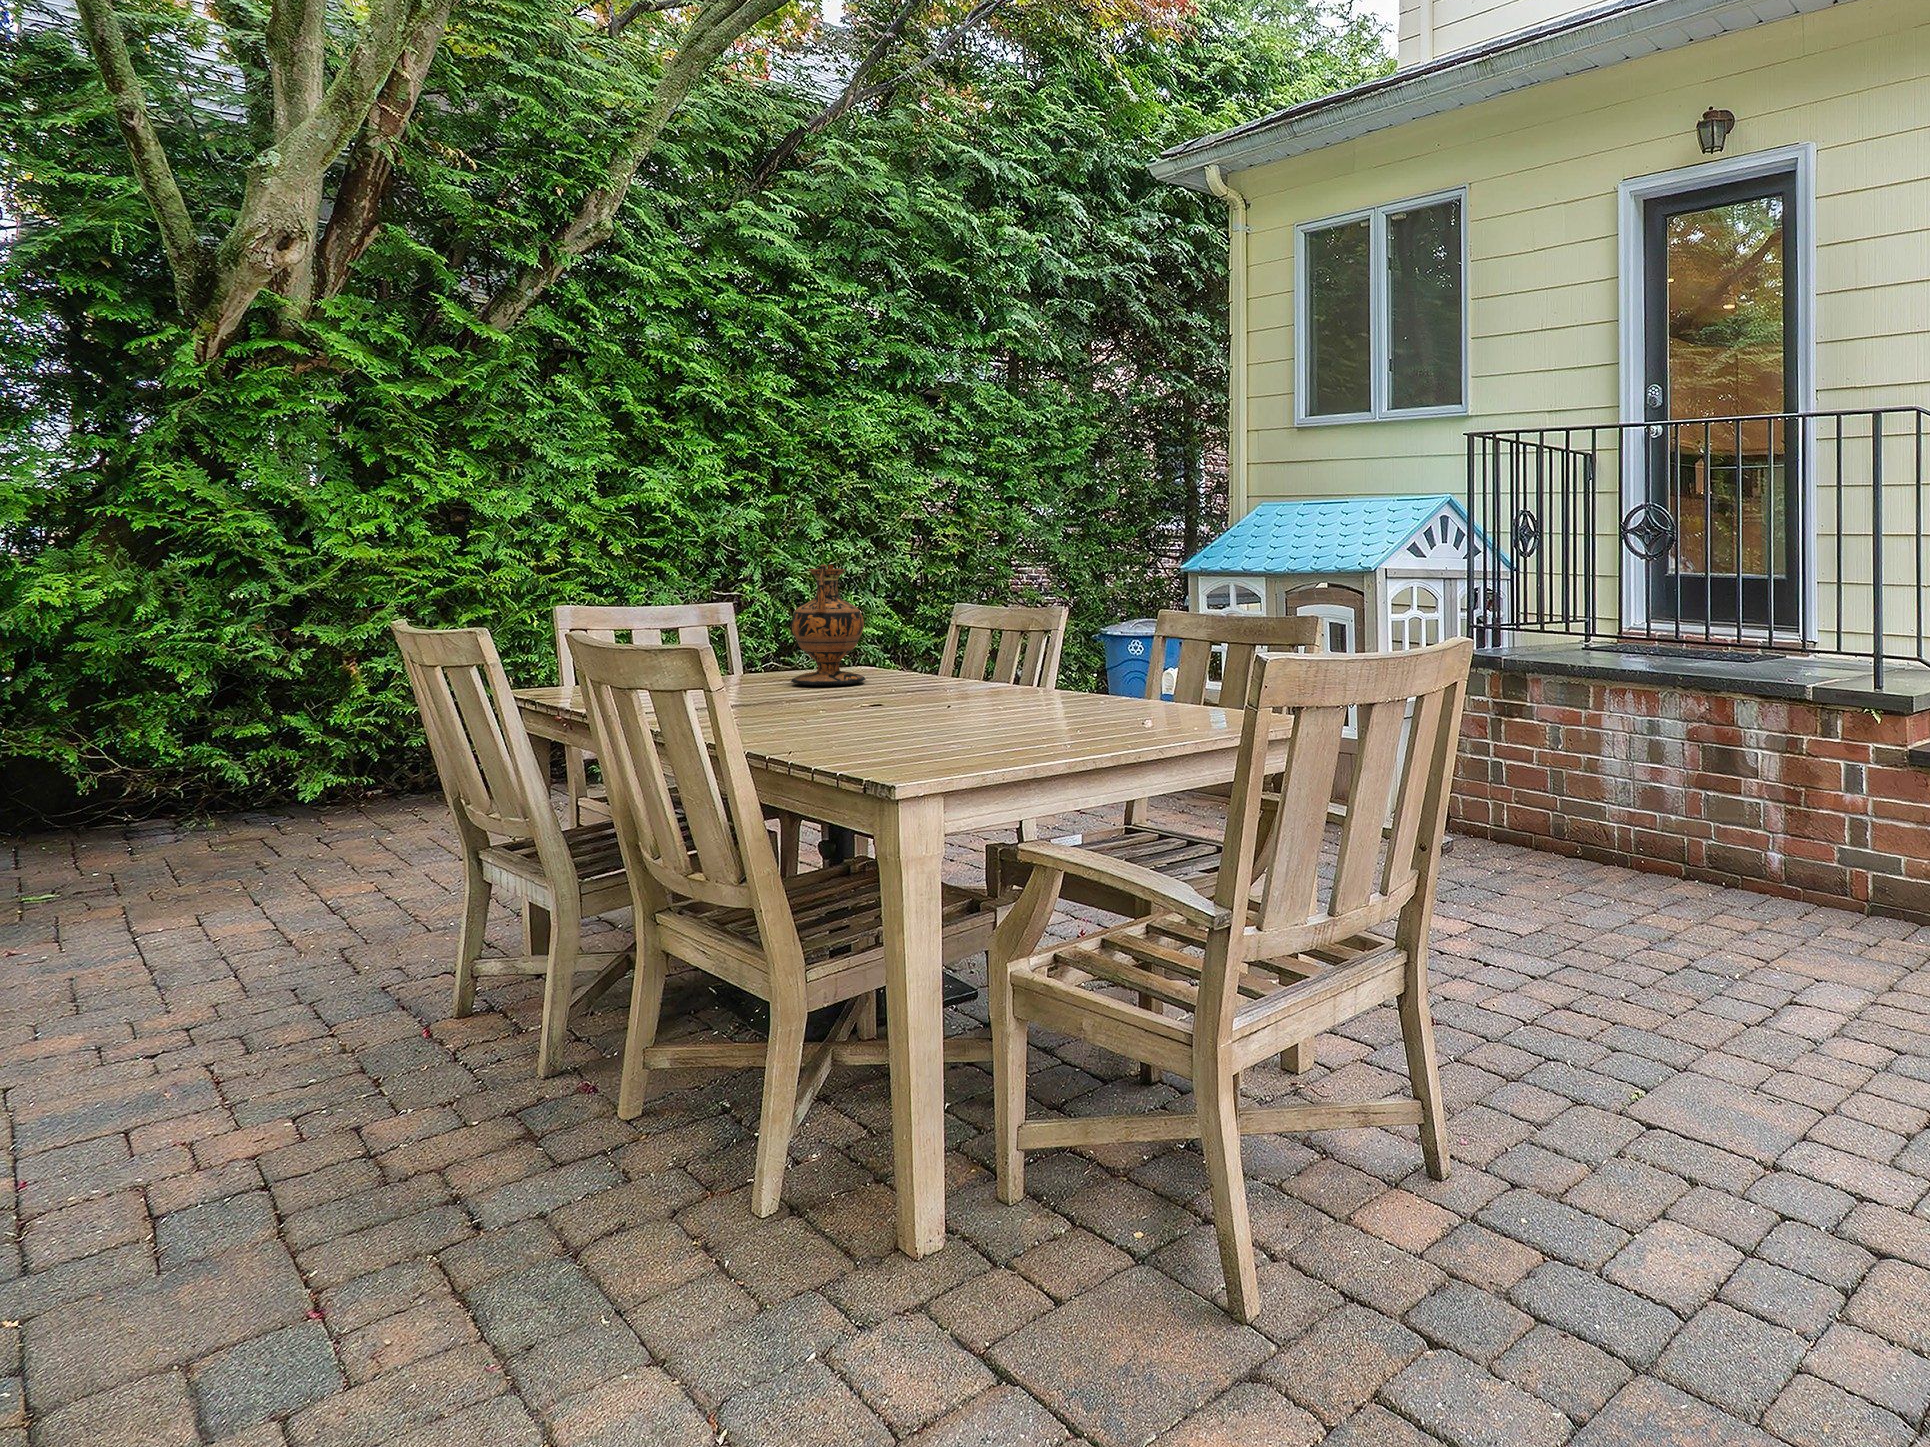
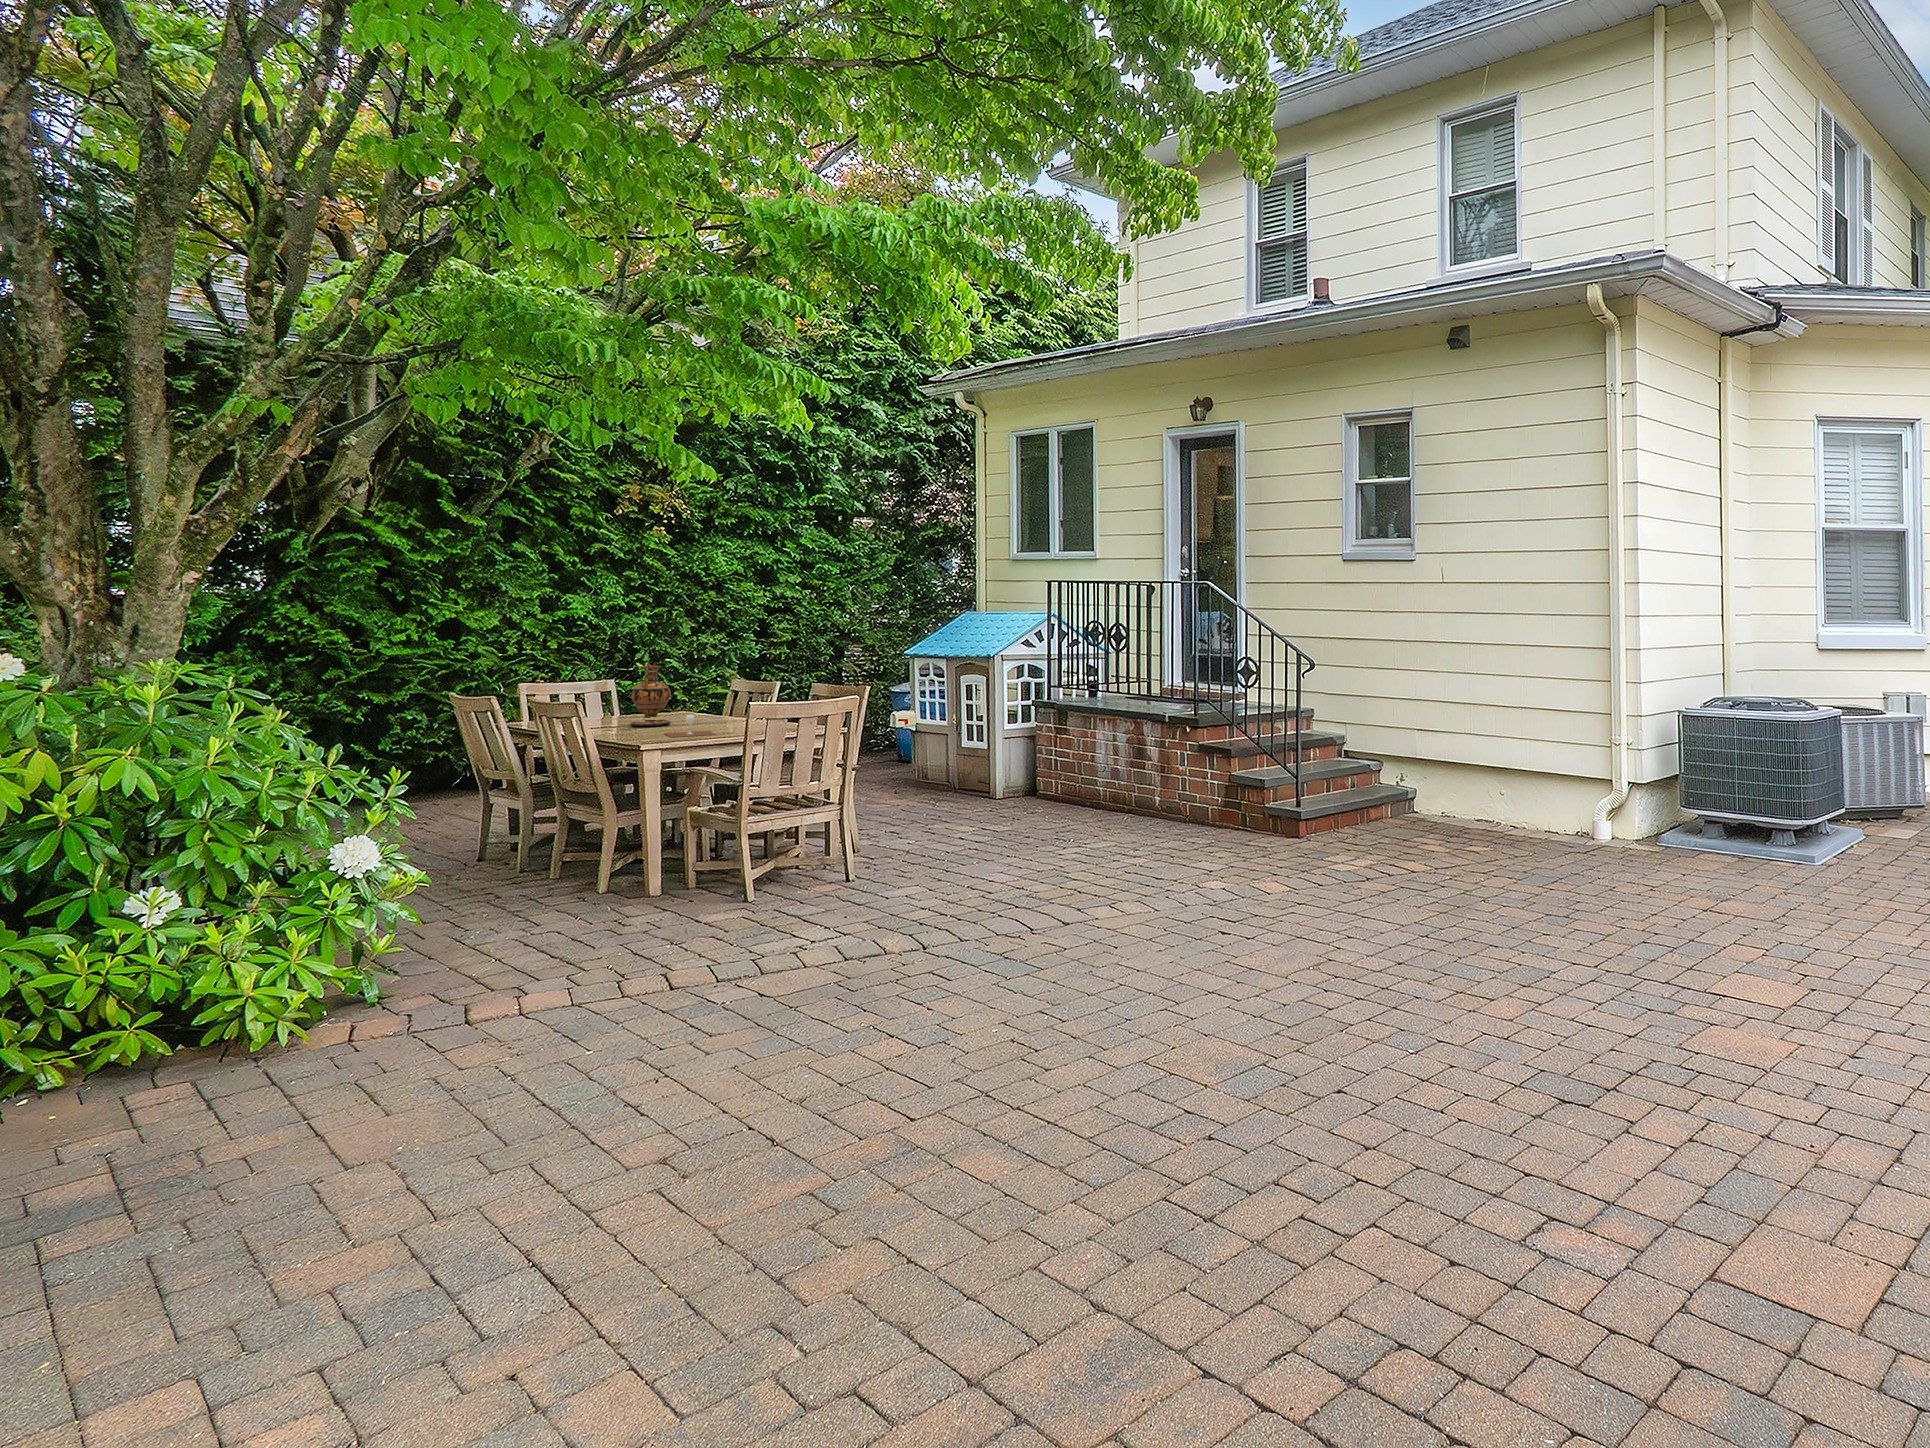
wine glass: none [878,664,991,712] -> present [665,715,715,737]

